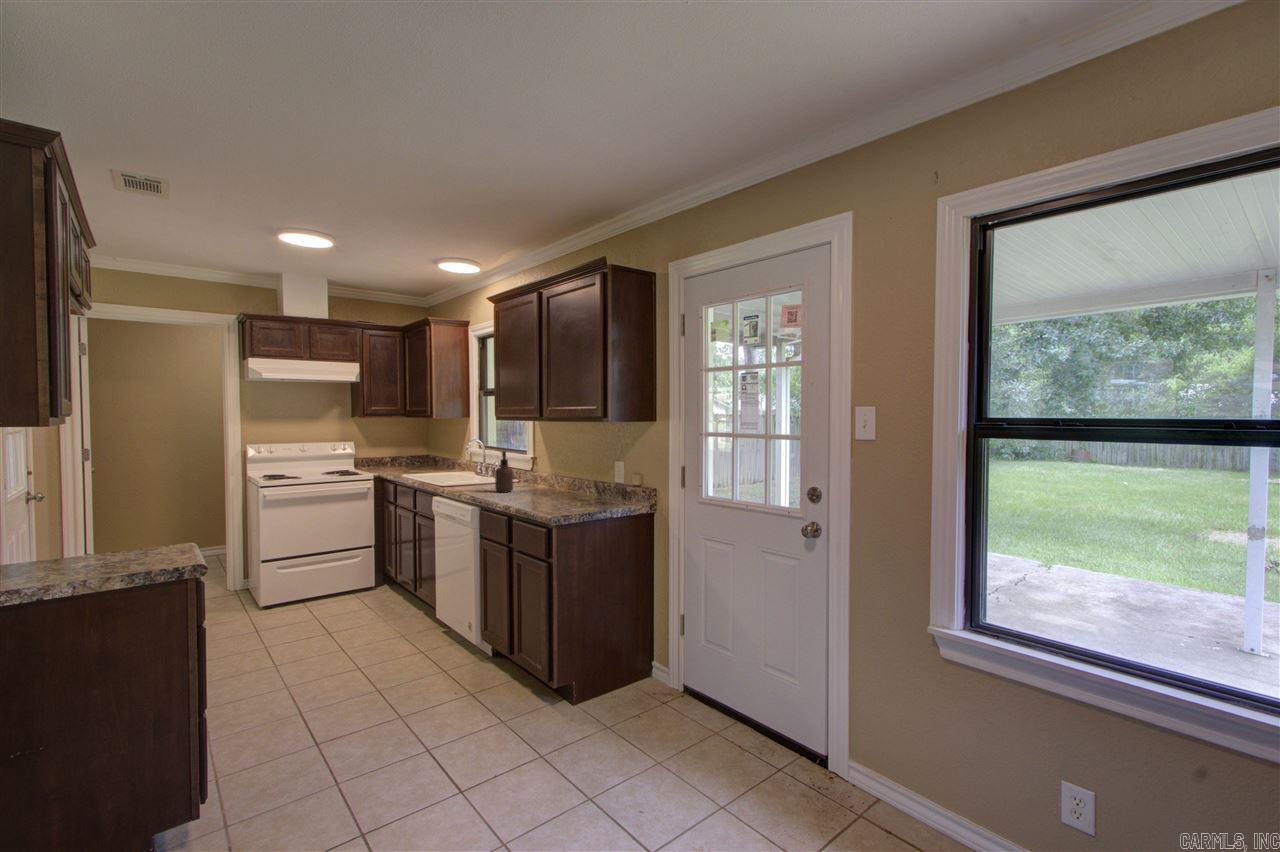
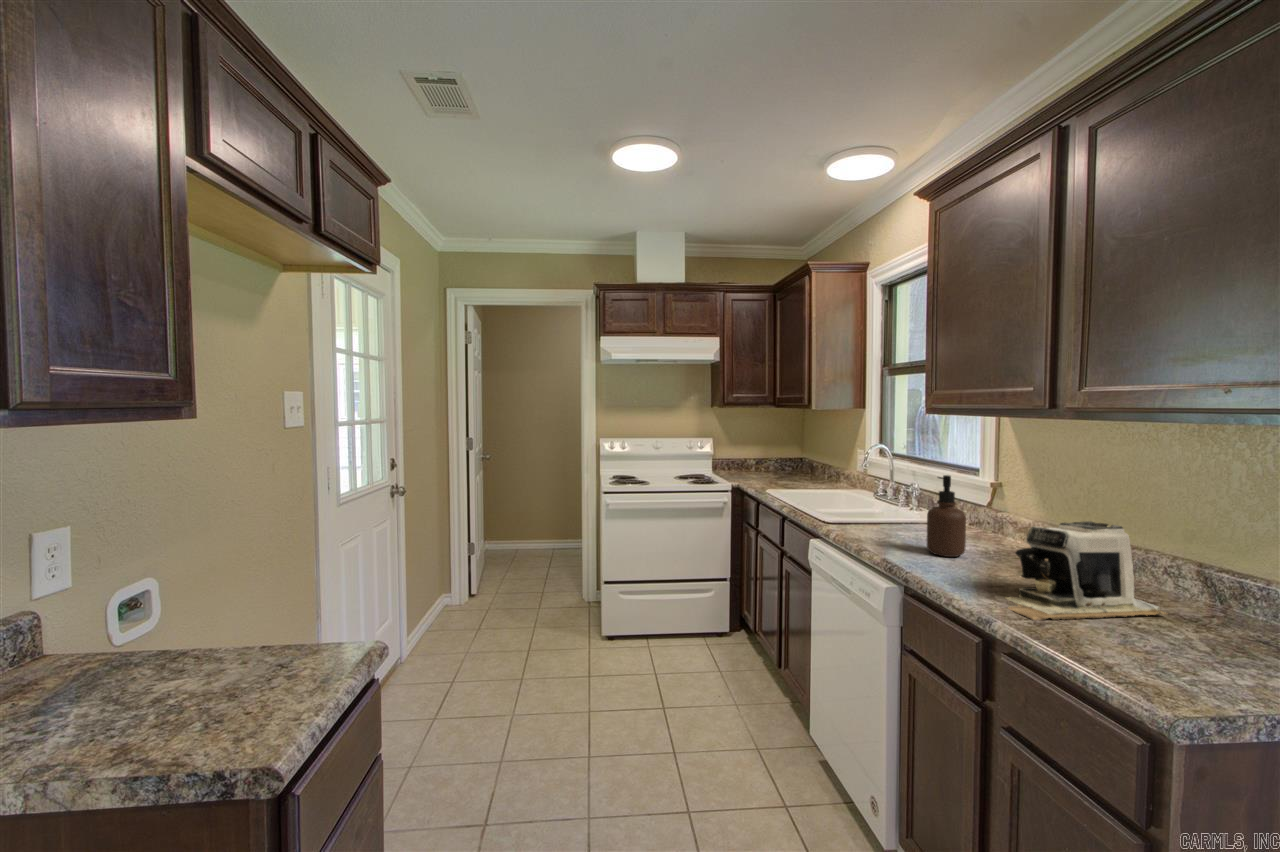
coffee maker: none [518,465,578,504] -> present [1006,521,1166,621]

